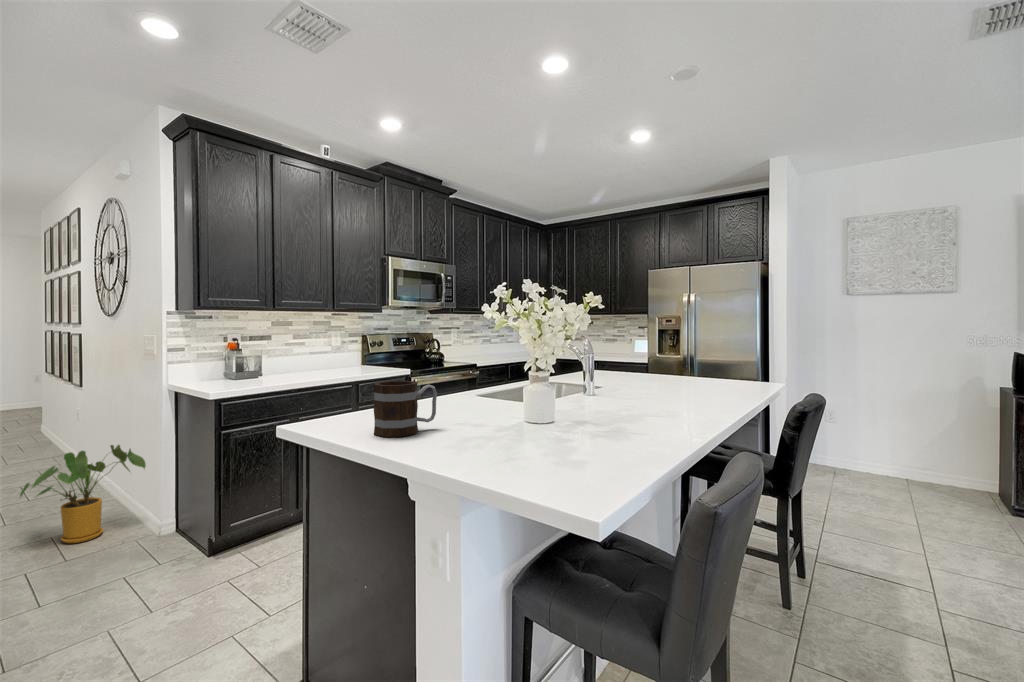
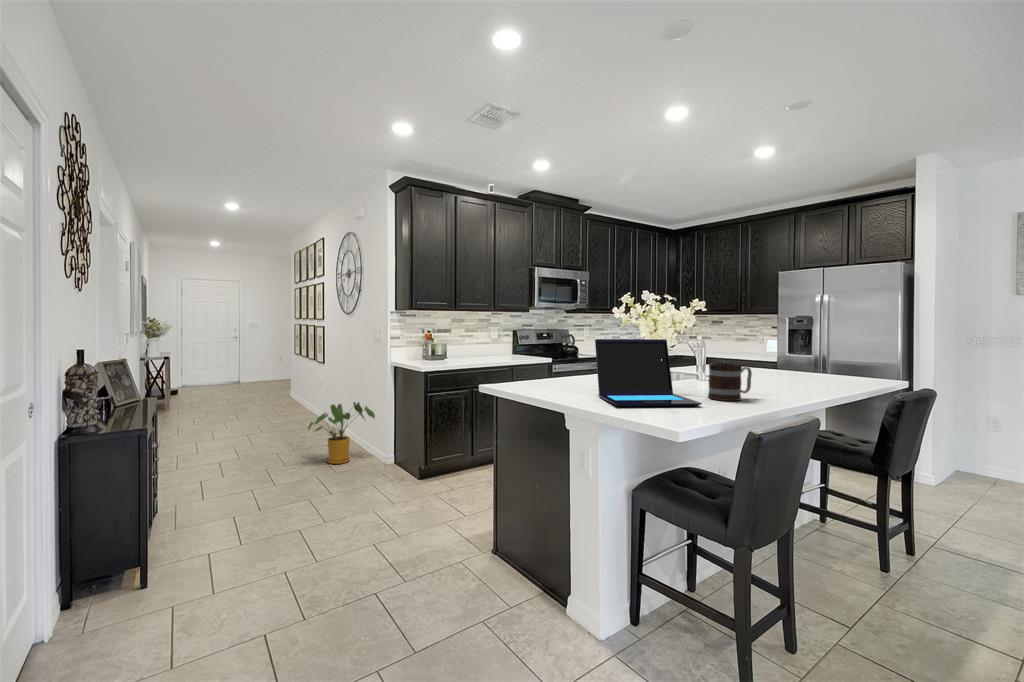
laptop: none [455,349,618,465] -> present [595,339,702,407]
mug: present [373,381,437,437] -> present [708,363,752,401]

